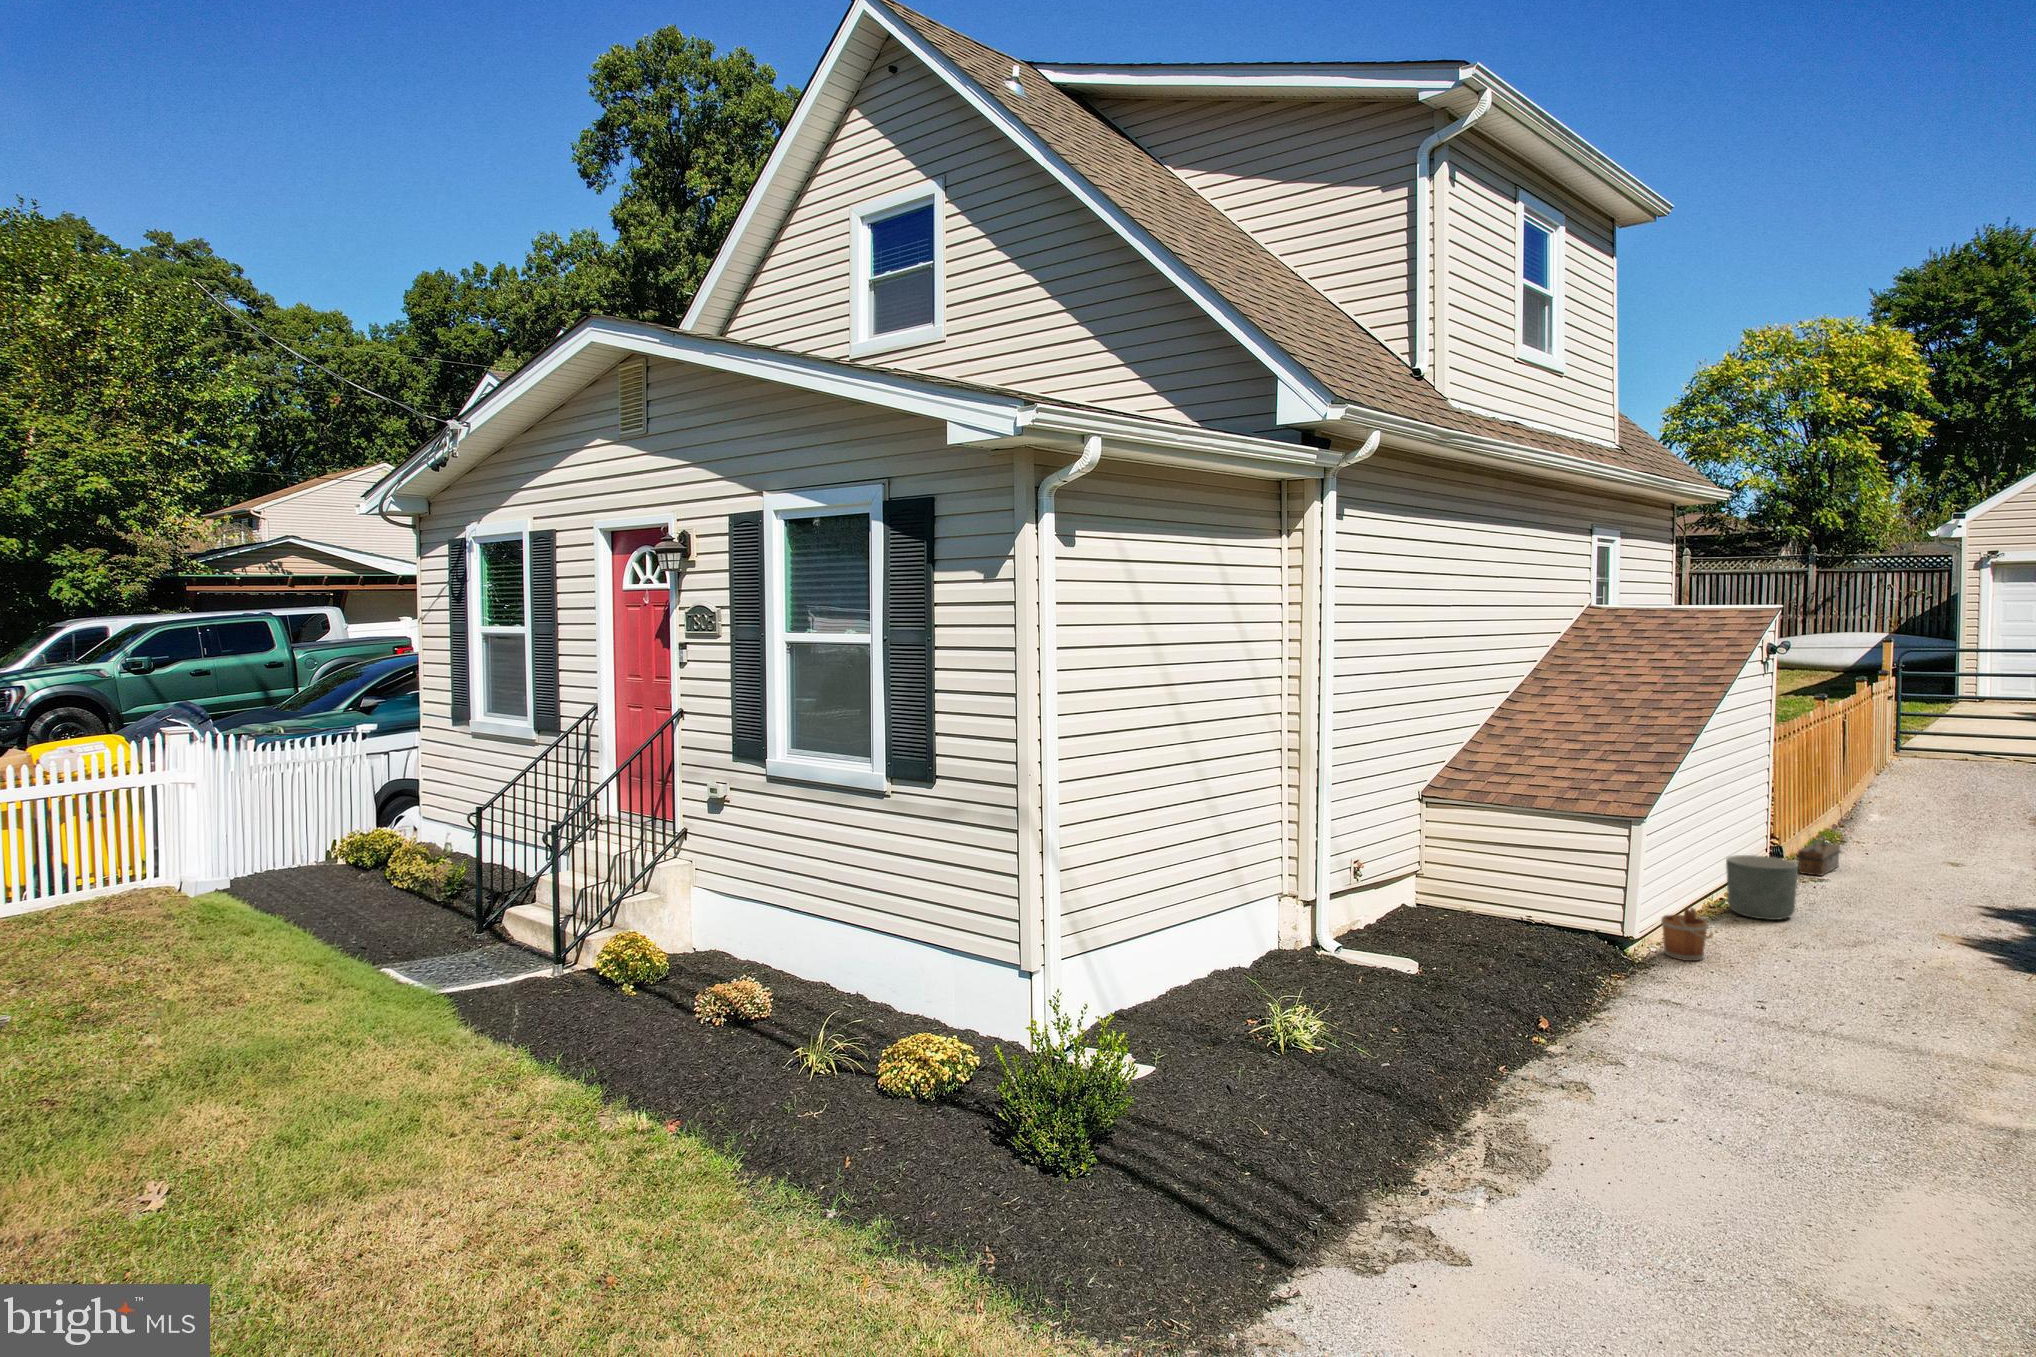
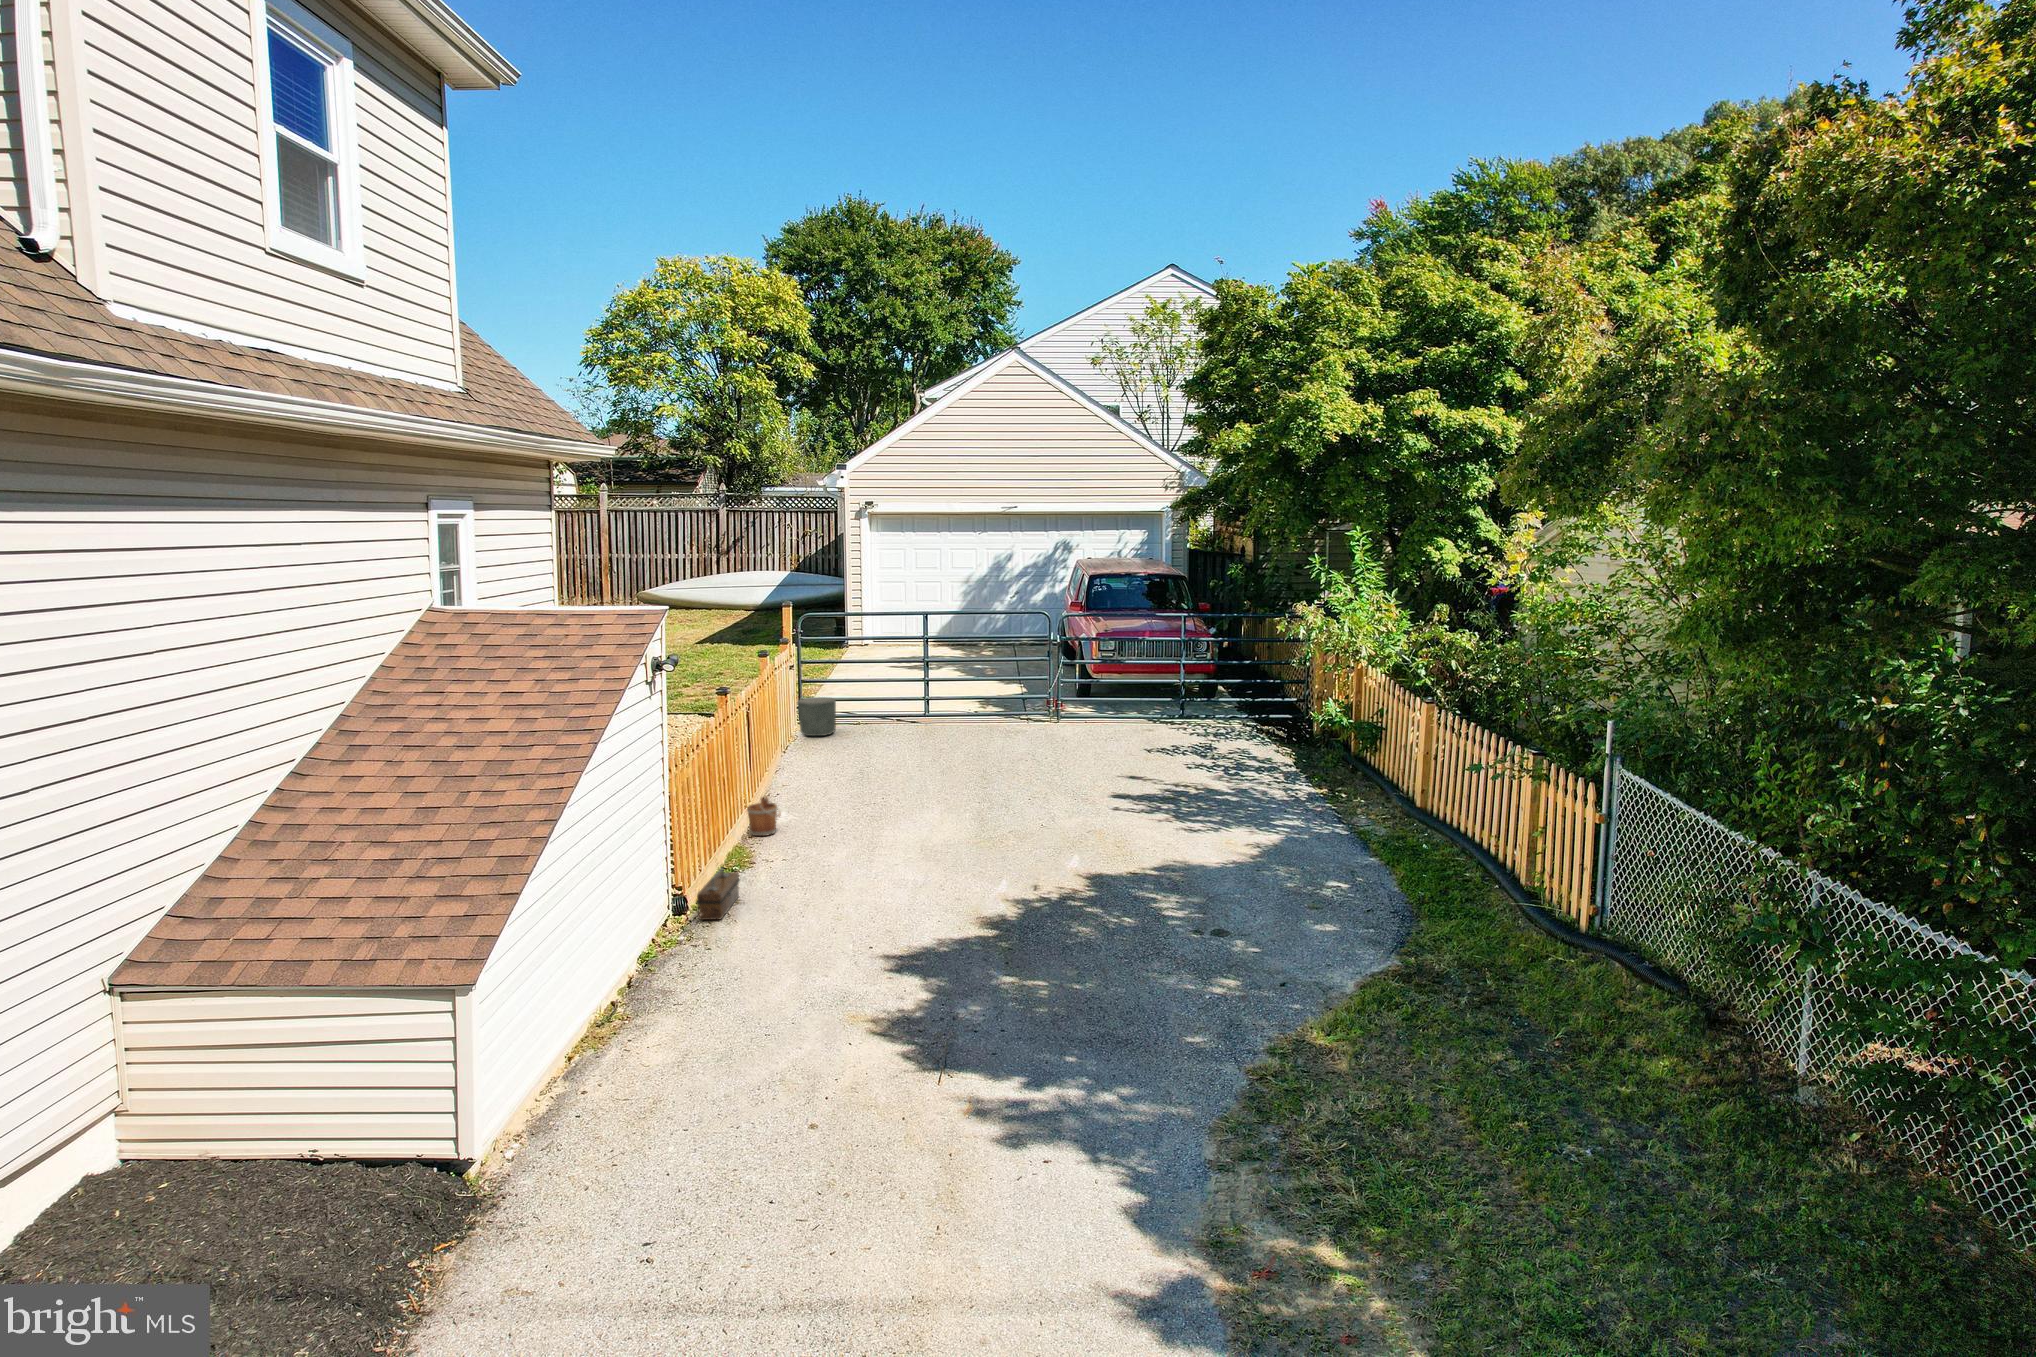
planter: present [1726,855,1798,920] -> present [798,697,836,736]
bucket: present [1661,907,1713,961] -> present [747,797,781,836]

